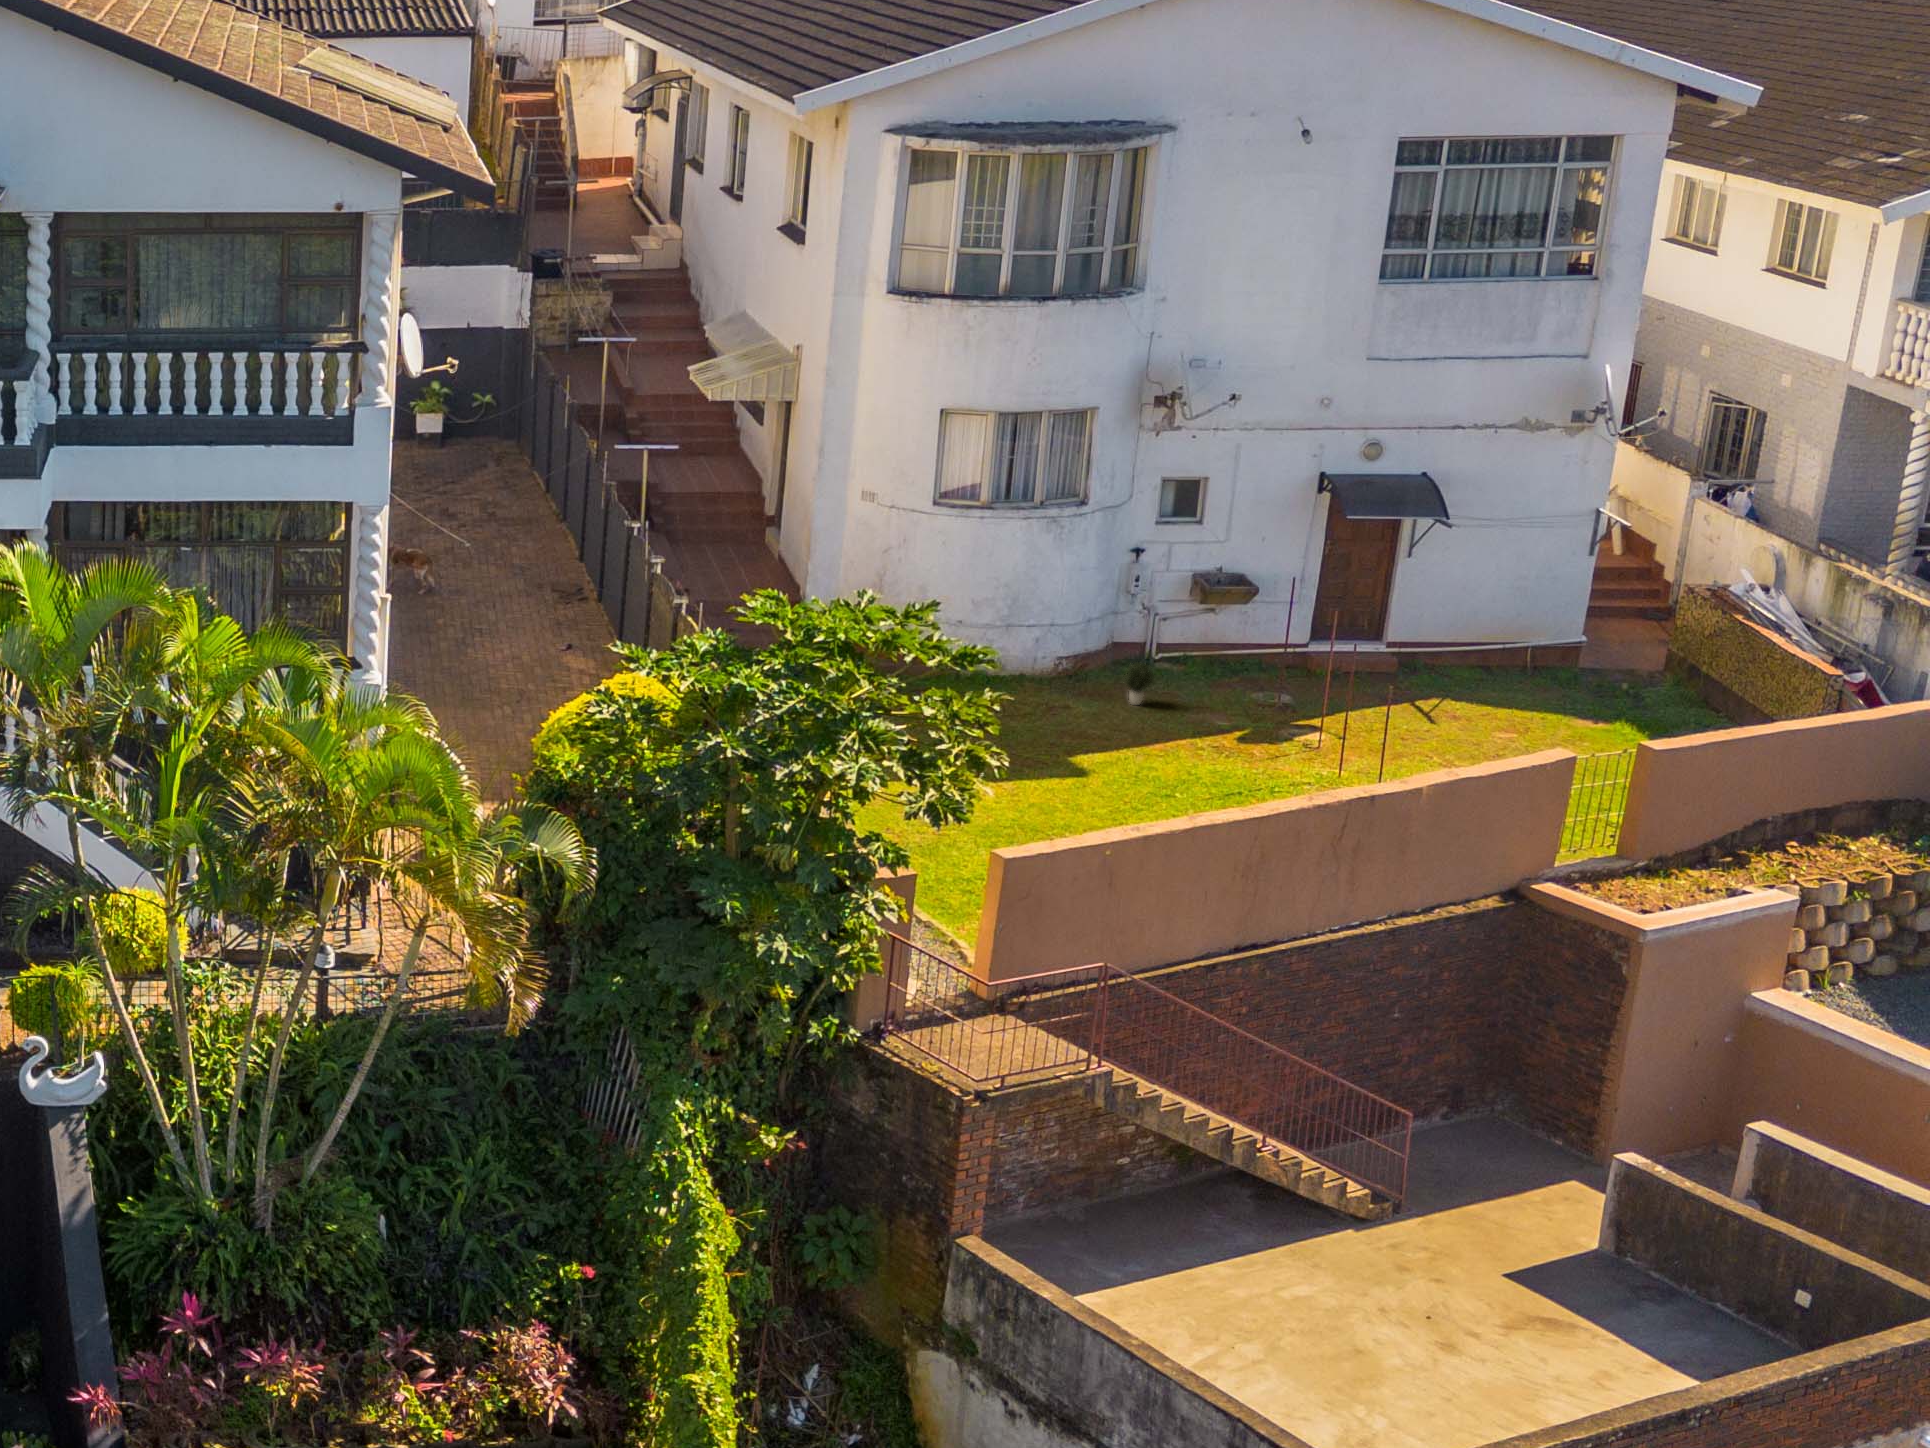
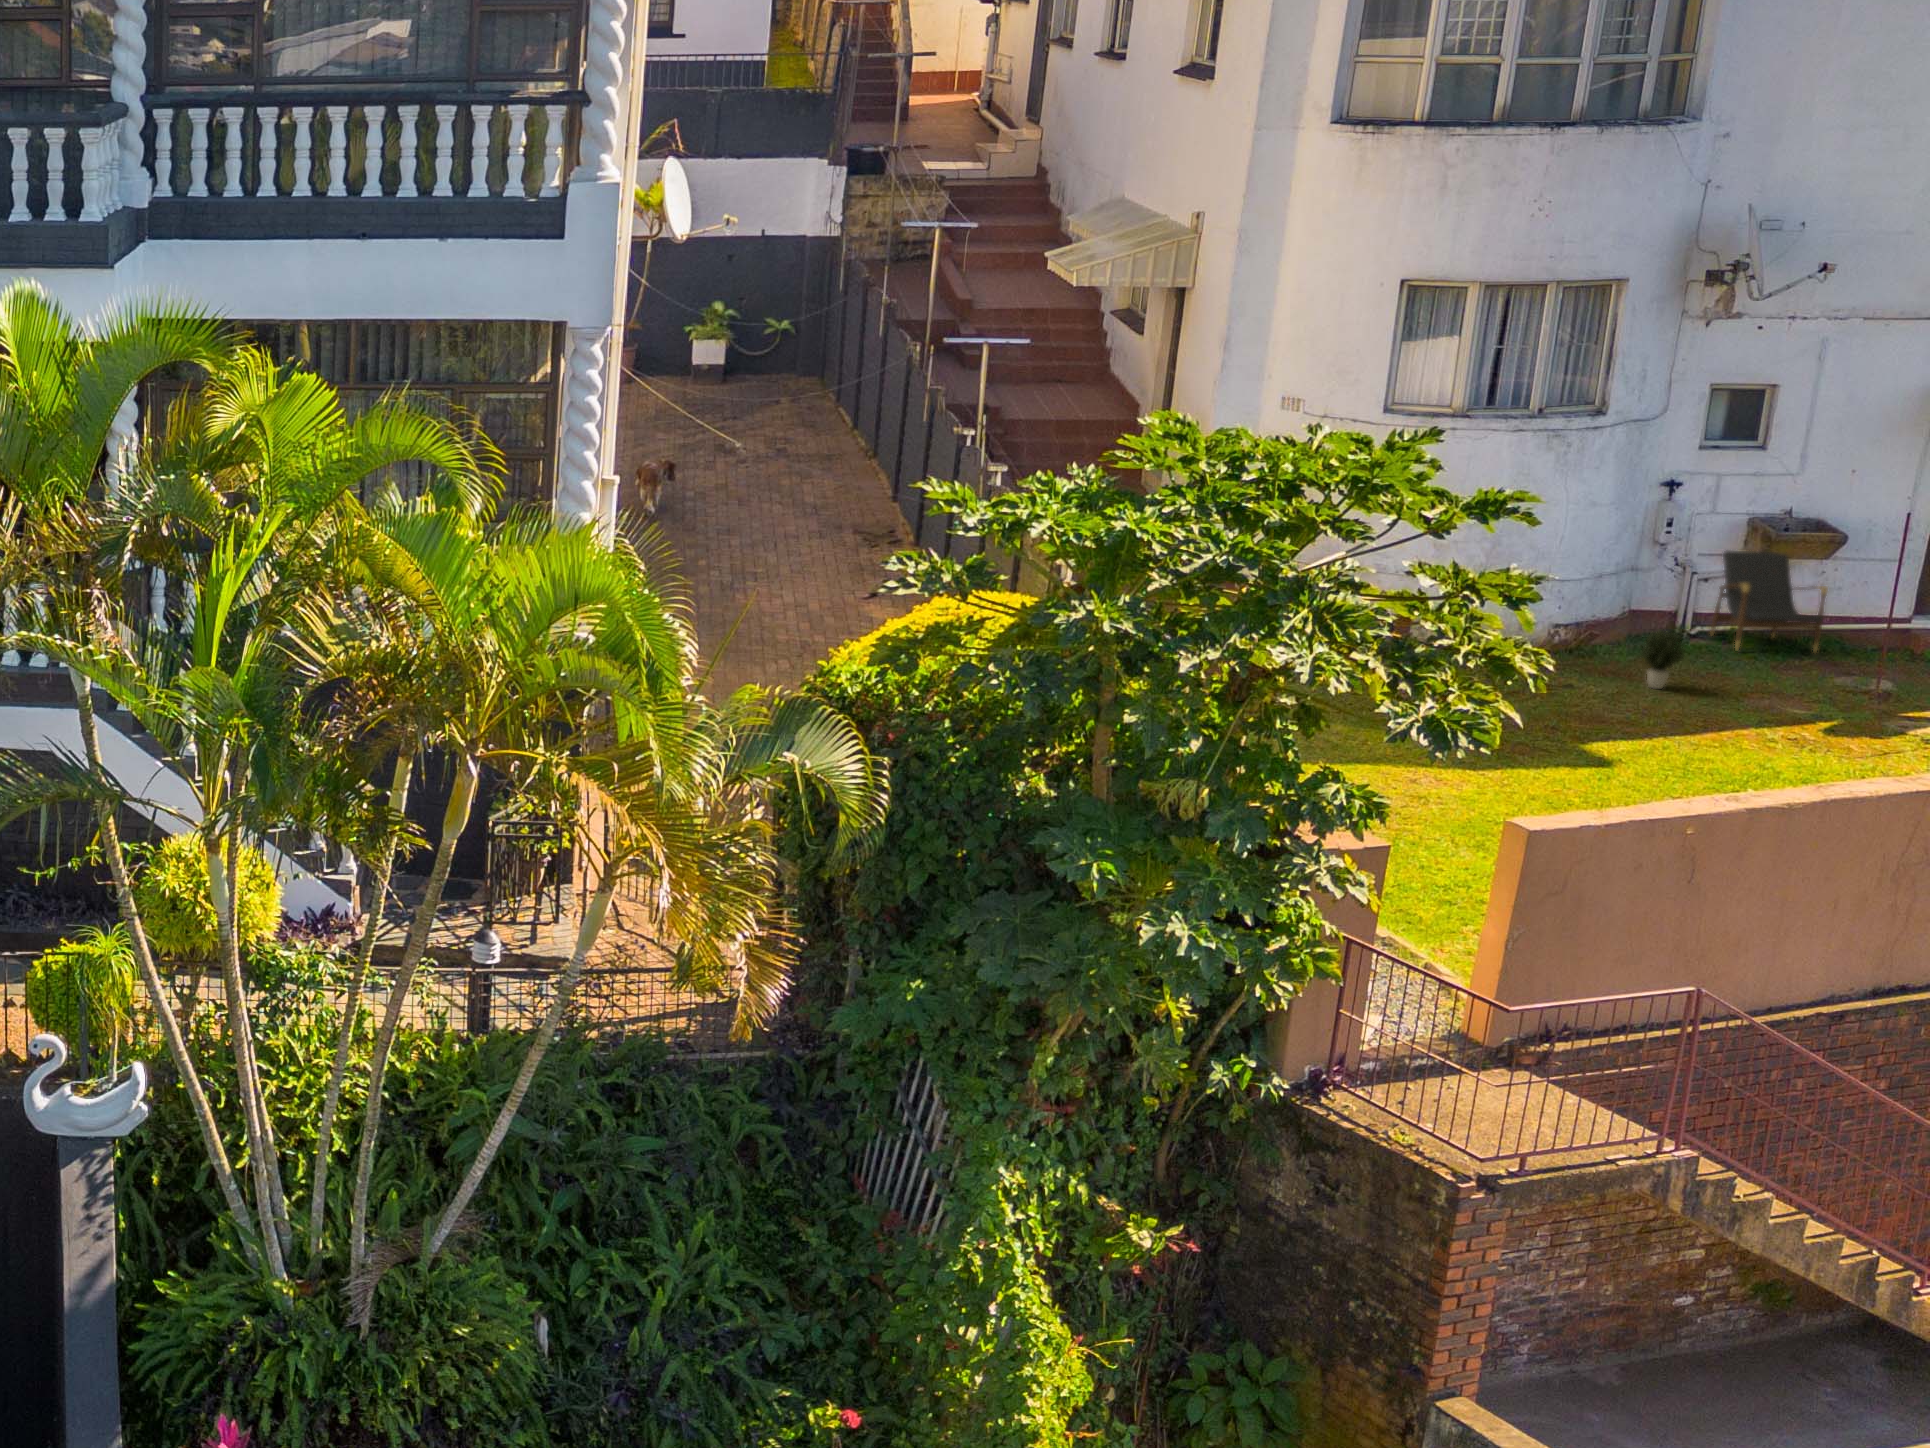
lounge chair: none [1178,595,1257,670] -> present [1711,551,1828,651]

